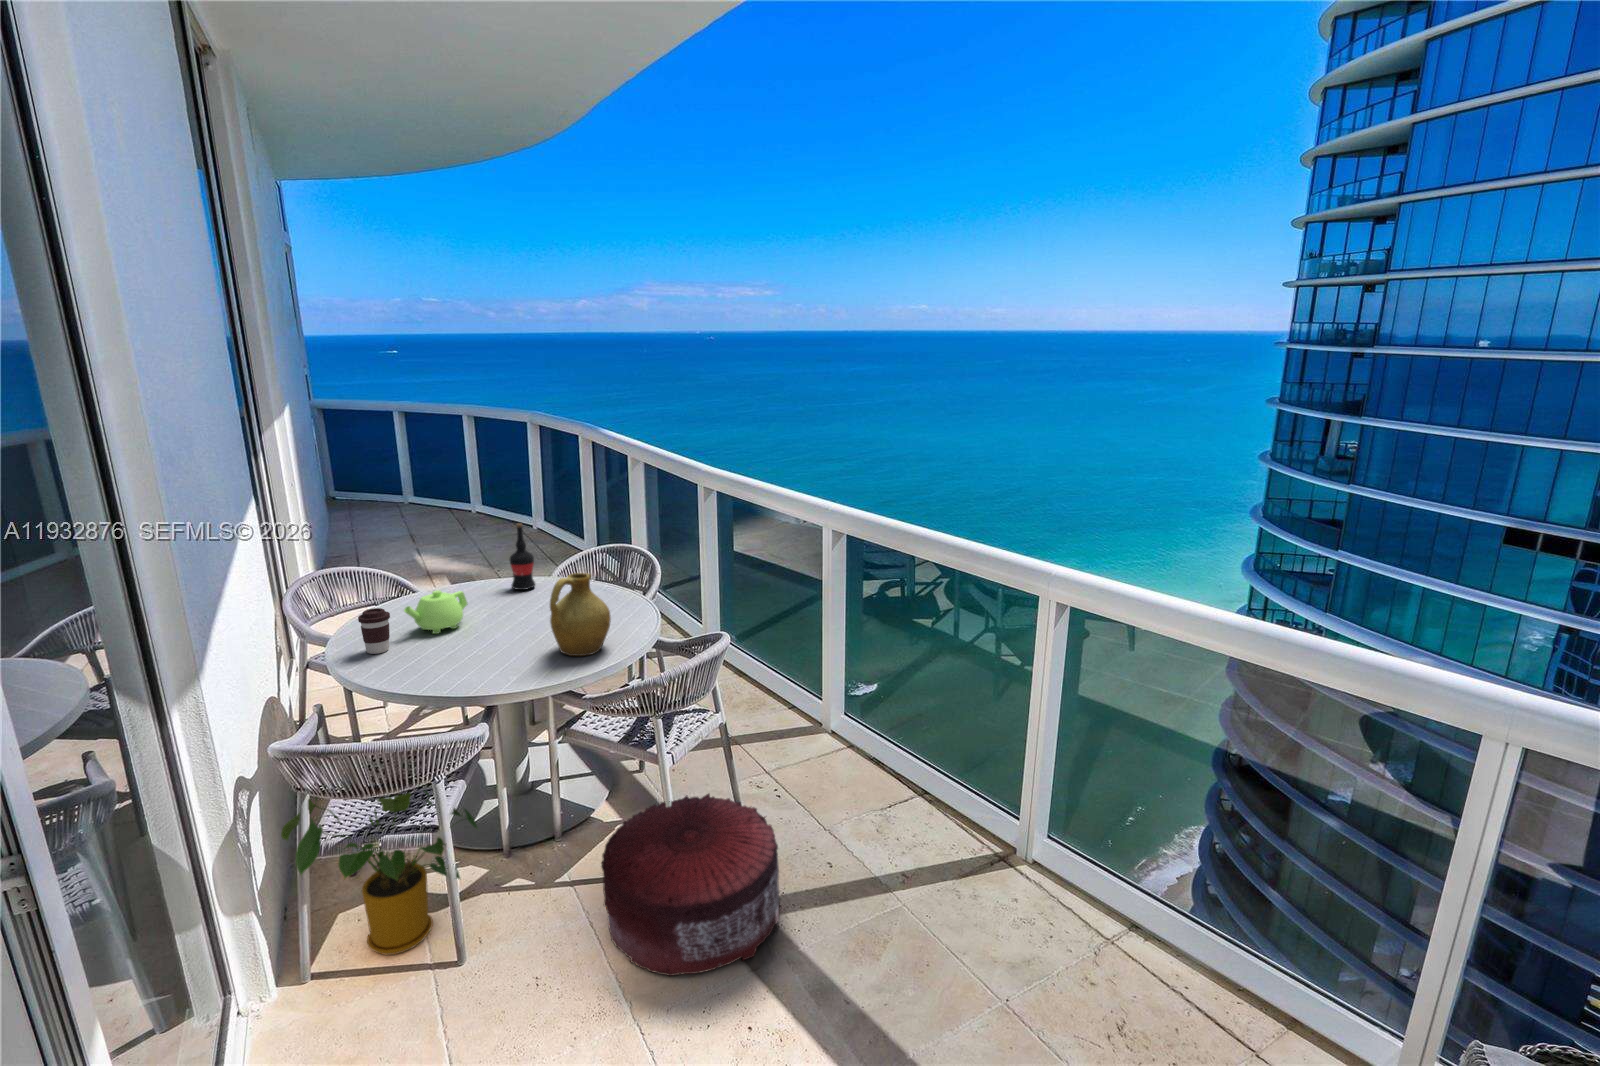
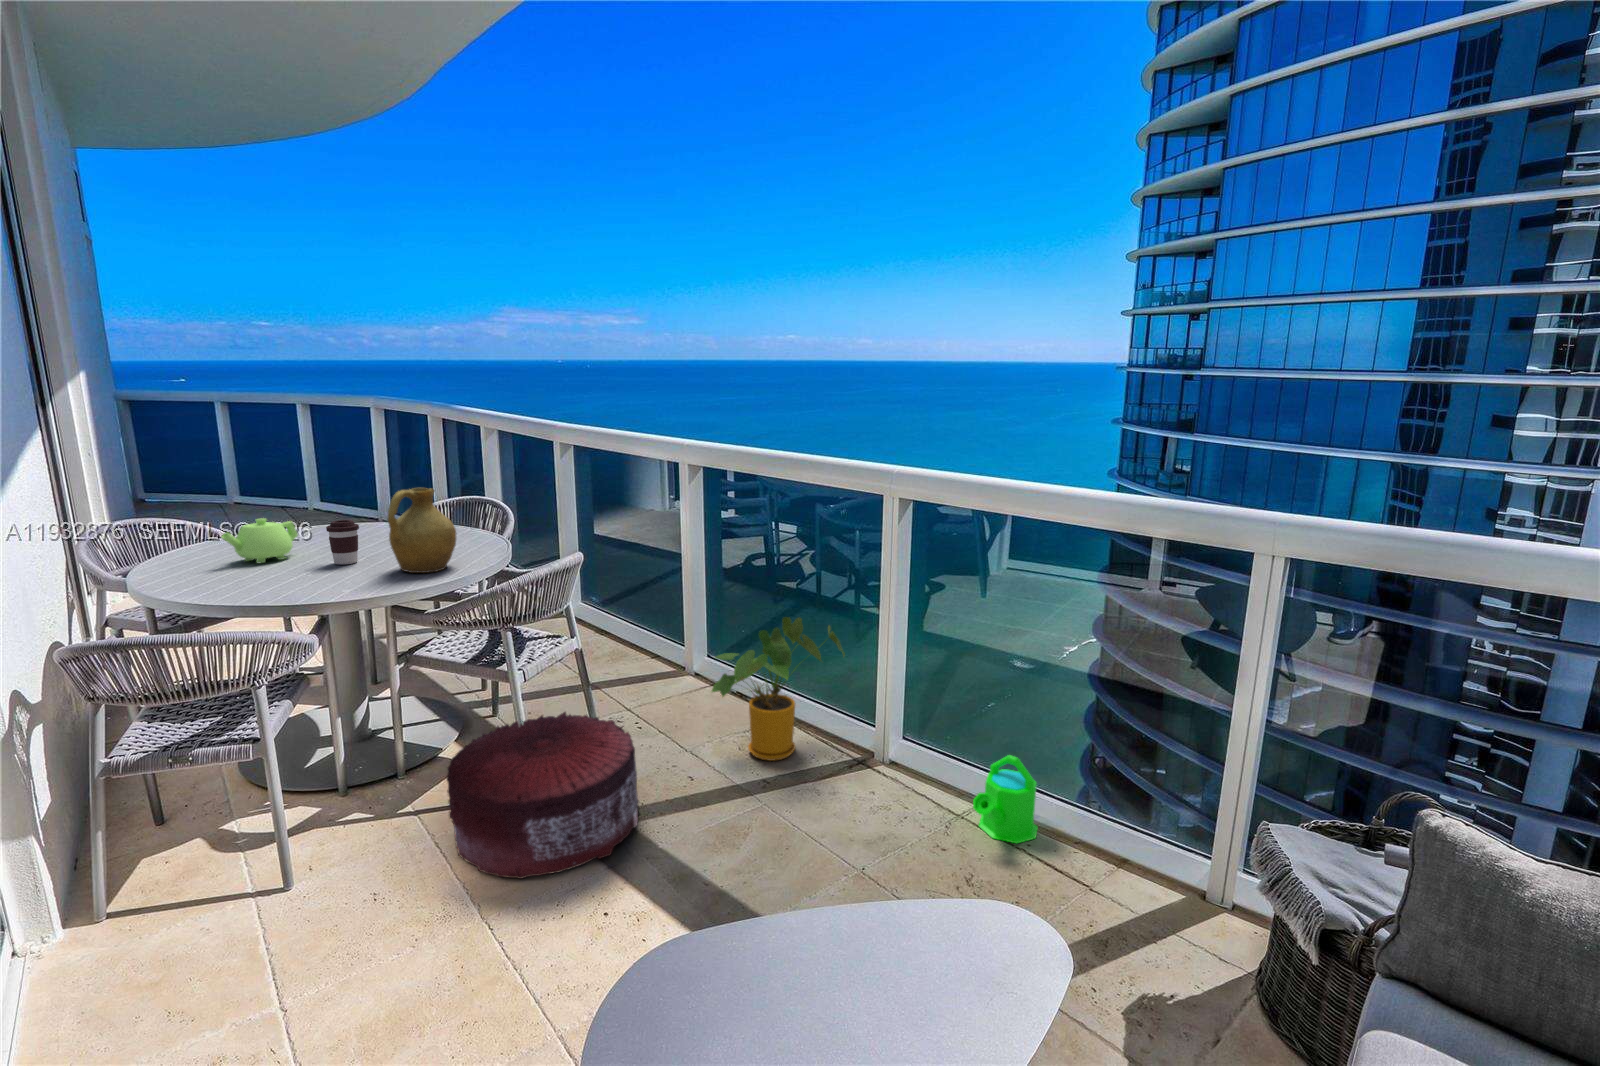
wine bottle: present [510,524,535,590] -> none [348,461,379,531]
coffee cup: present [358,608,390,654] -> present [326,520,359,565]
house plant: present [281,790,478,955] -> present [712,617,845,761]
watering can: none [1131,888,1202,986] -> present [973,755,1038,844]

